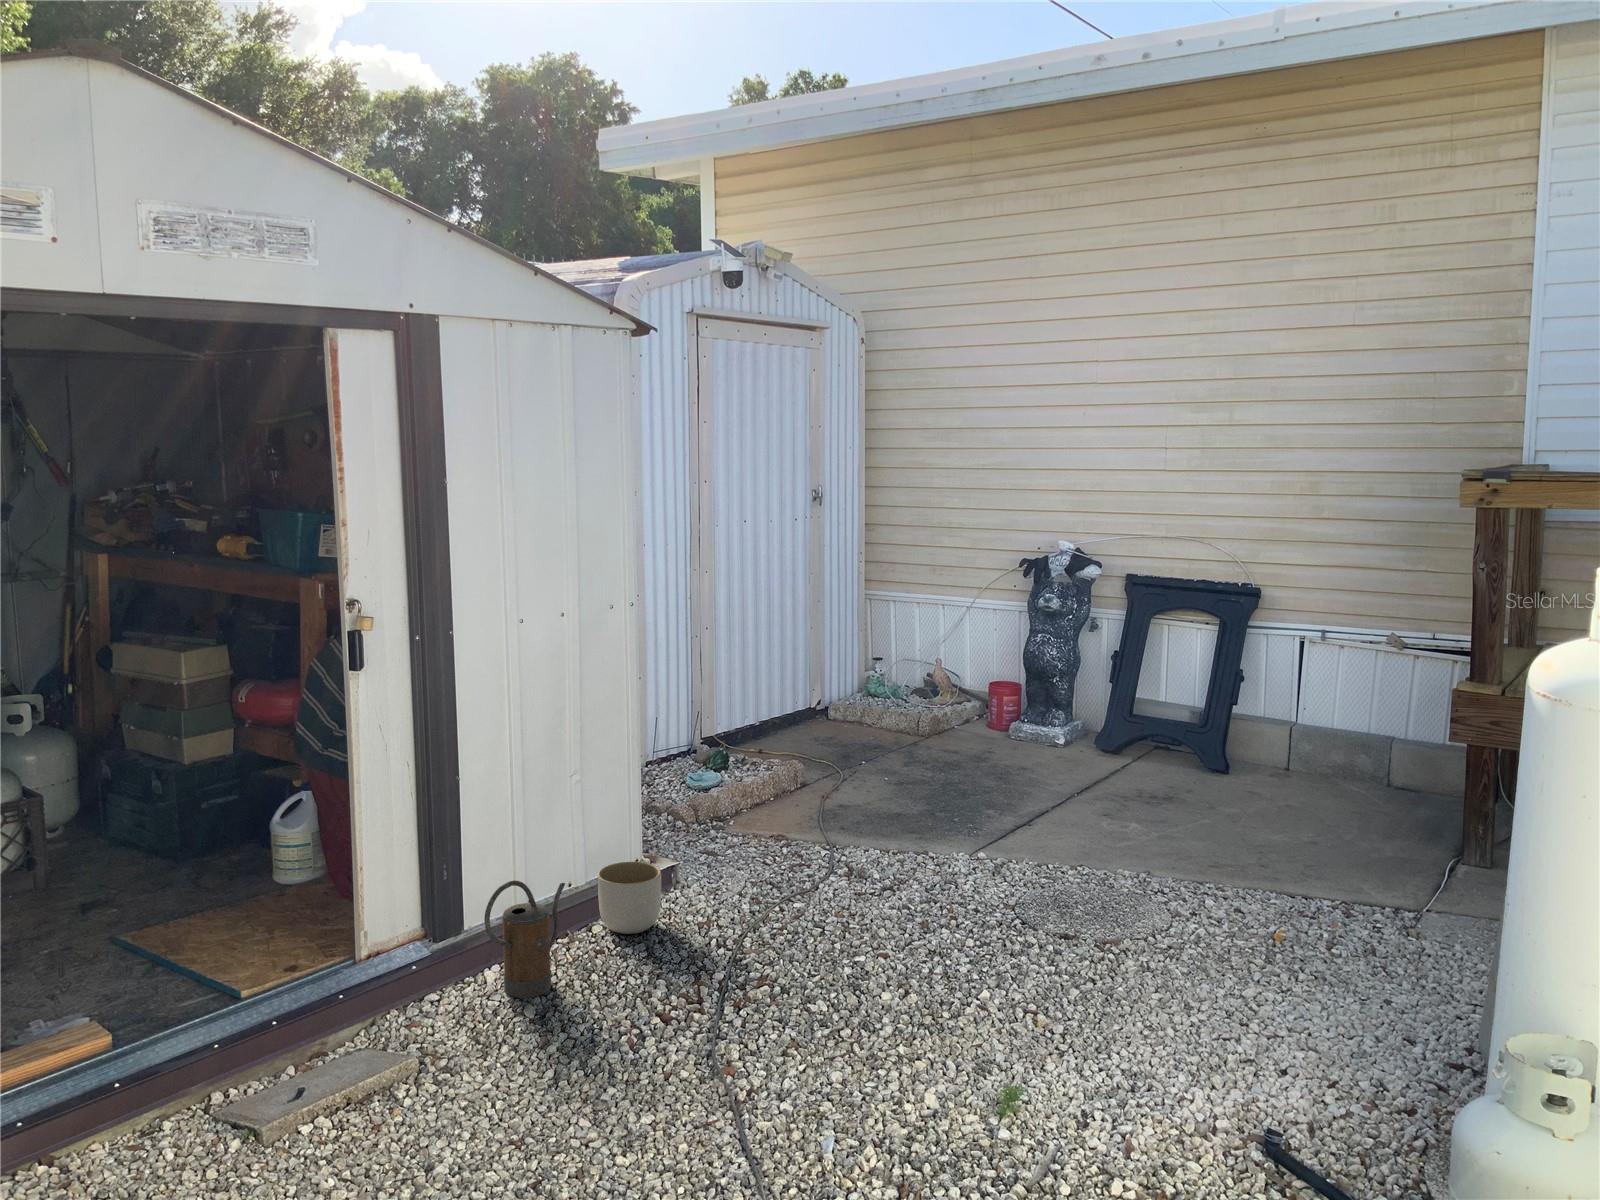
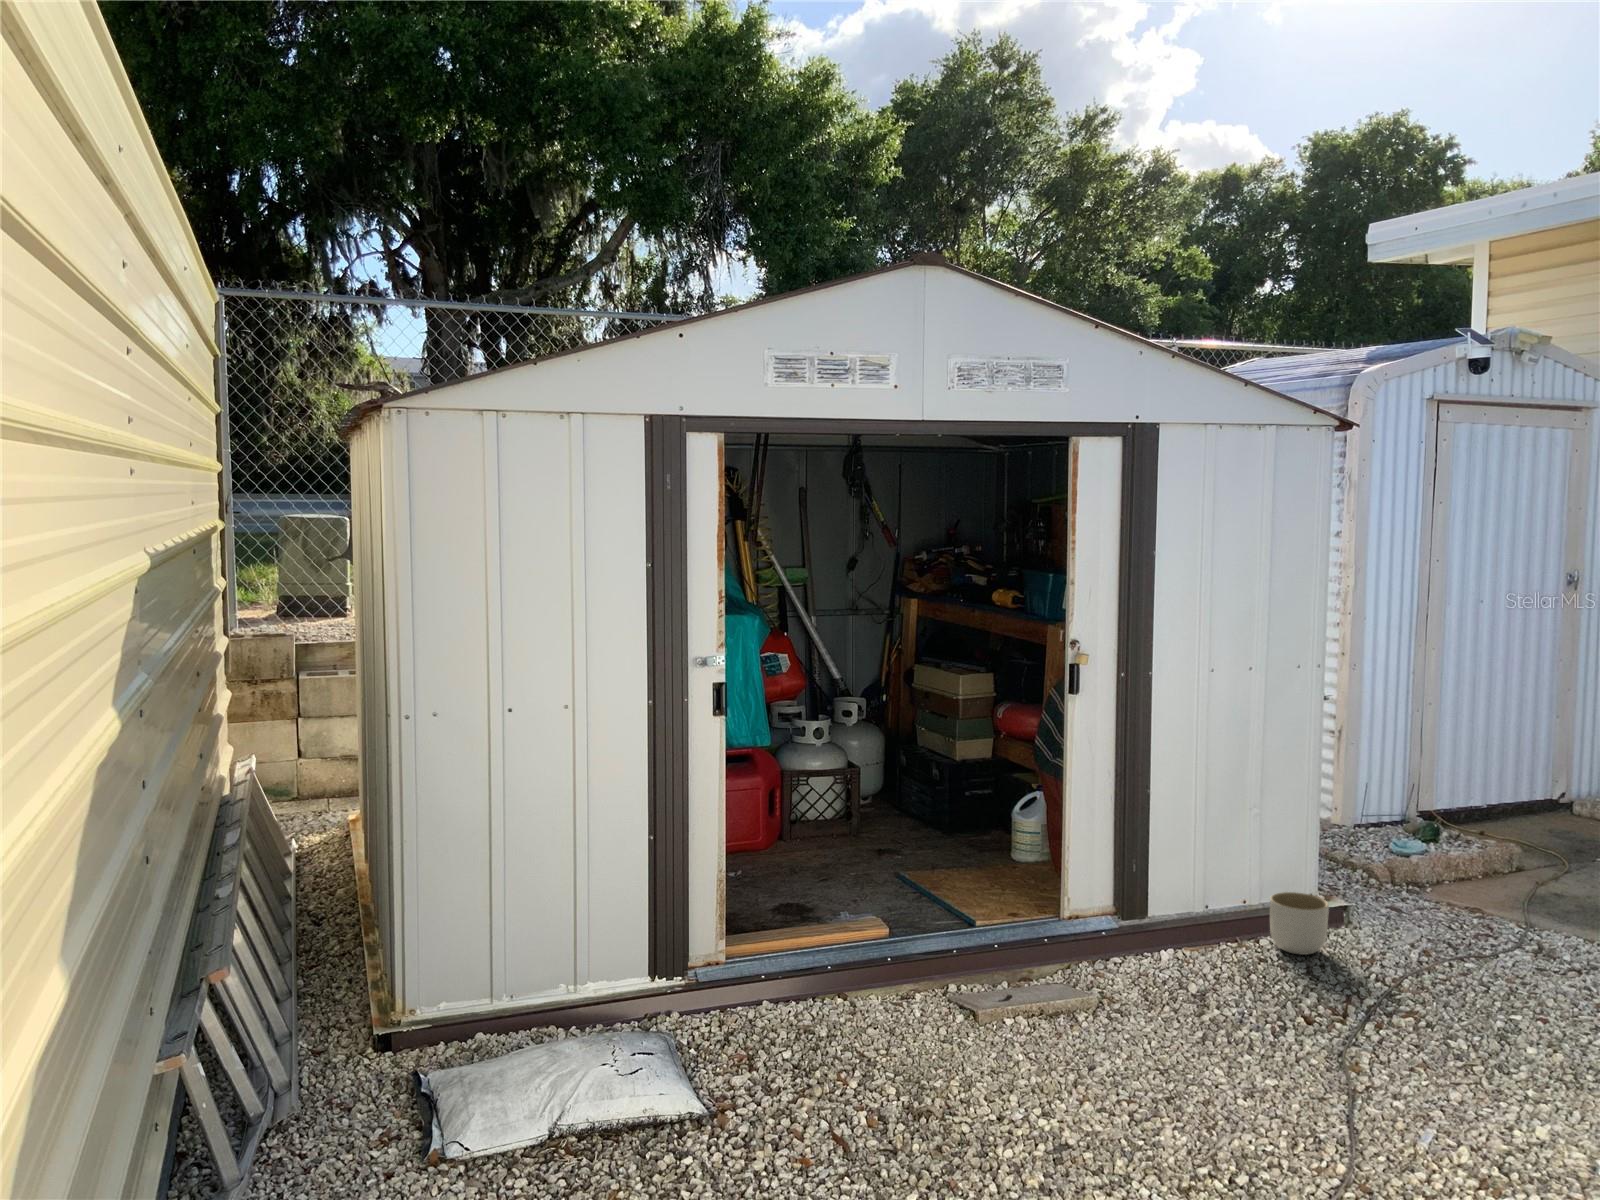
watering can: present [484,880,565,998] -> none [1161,880,1235,980]

